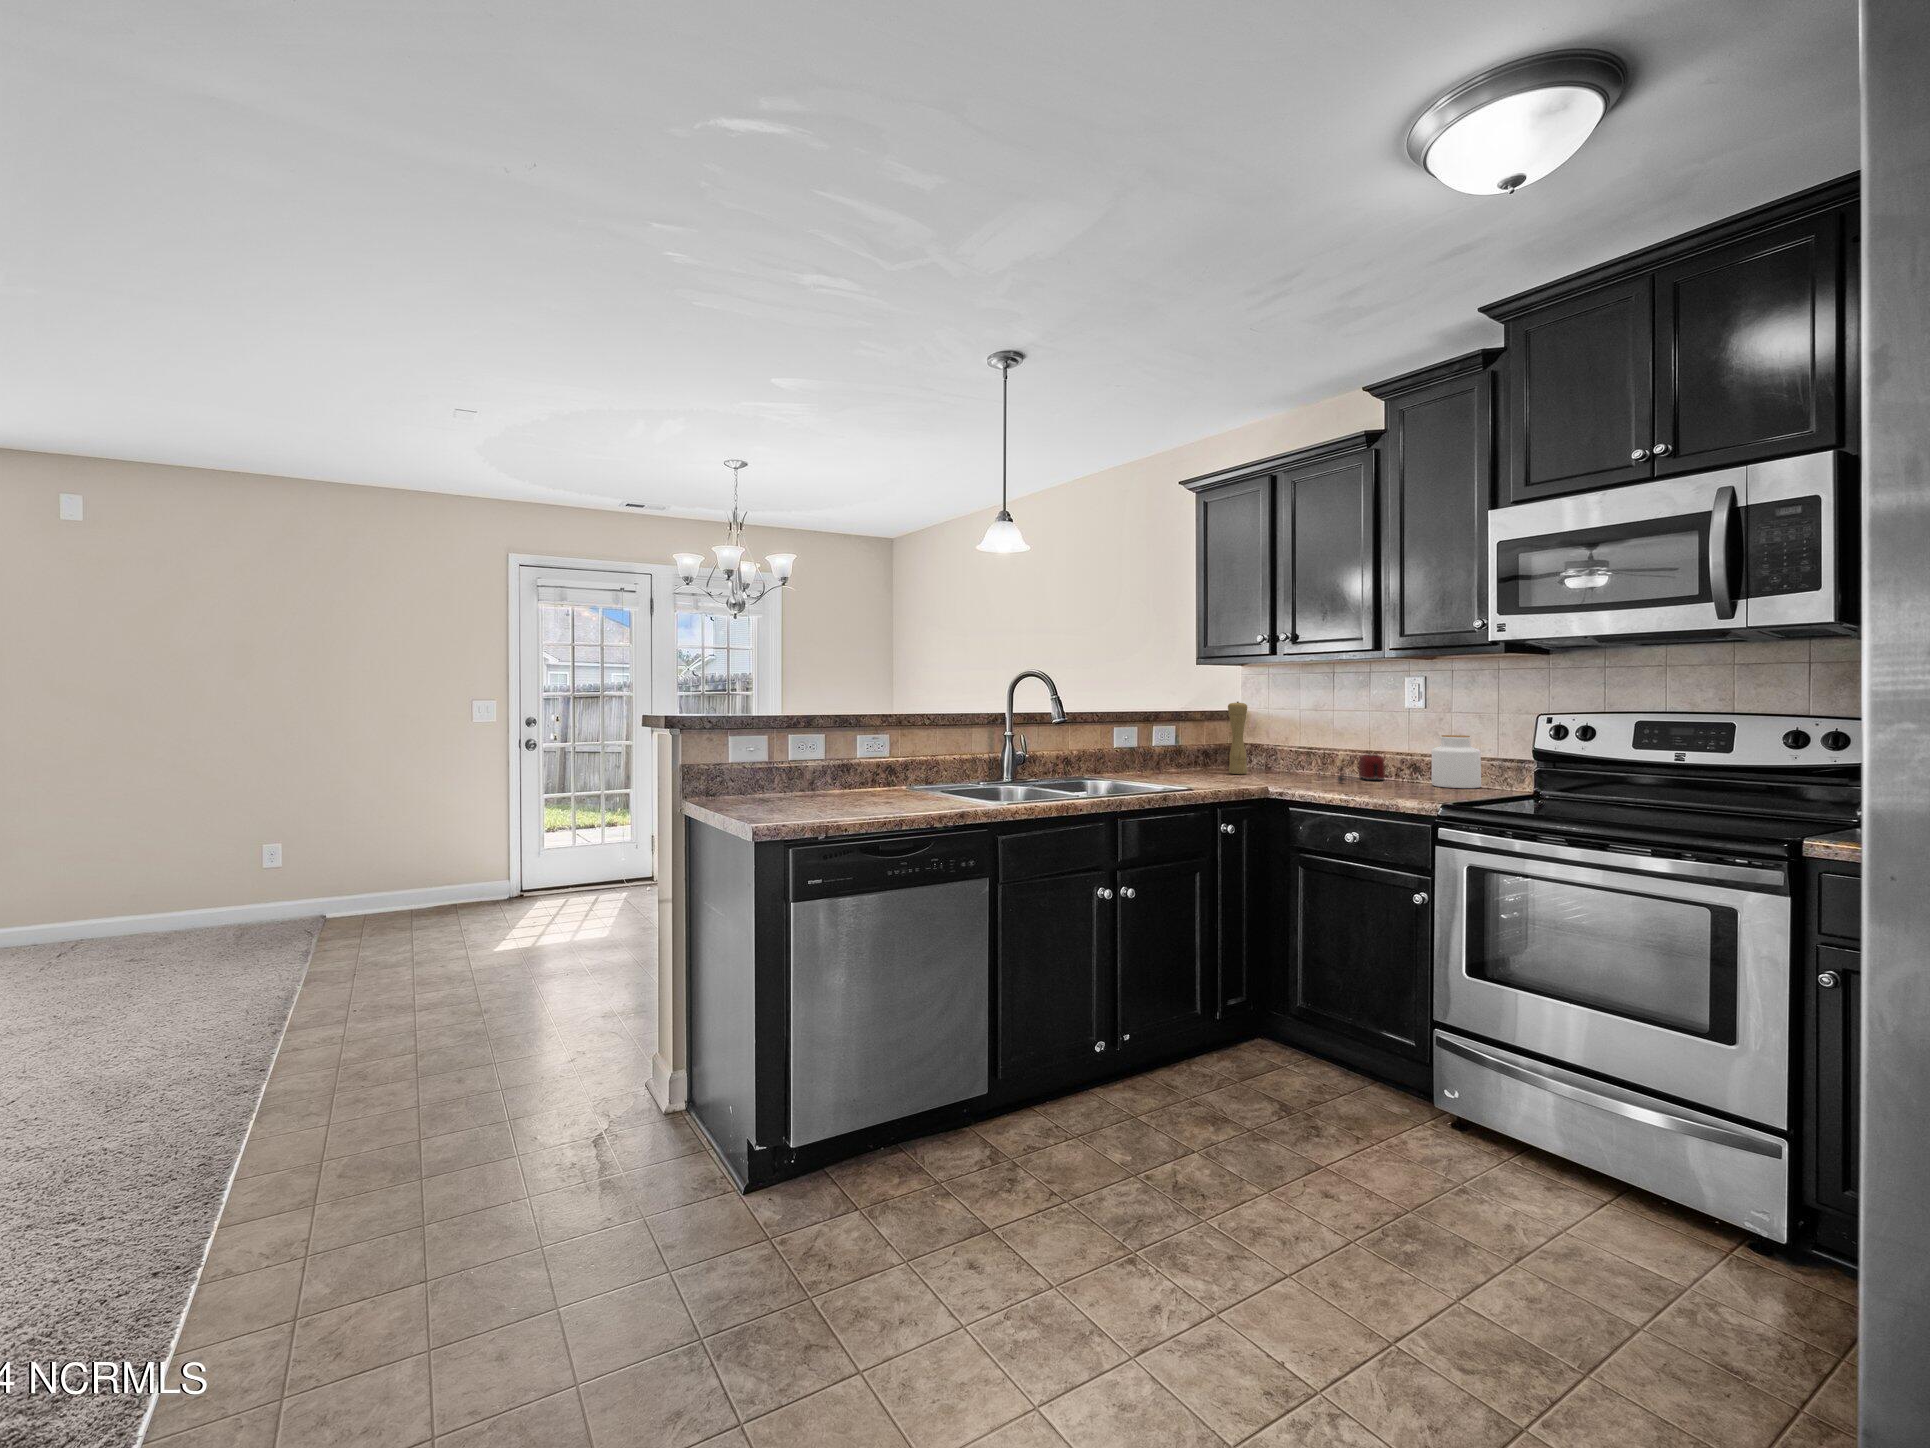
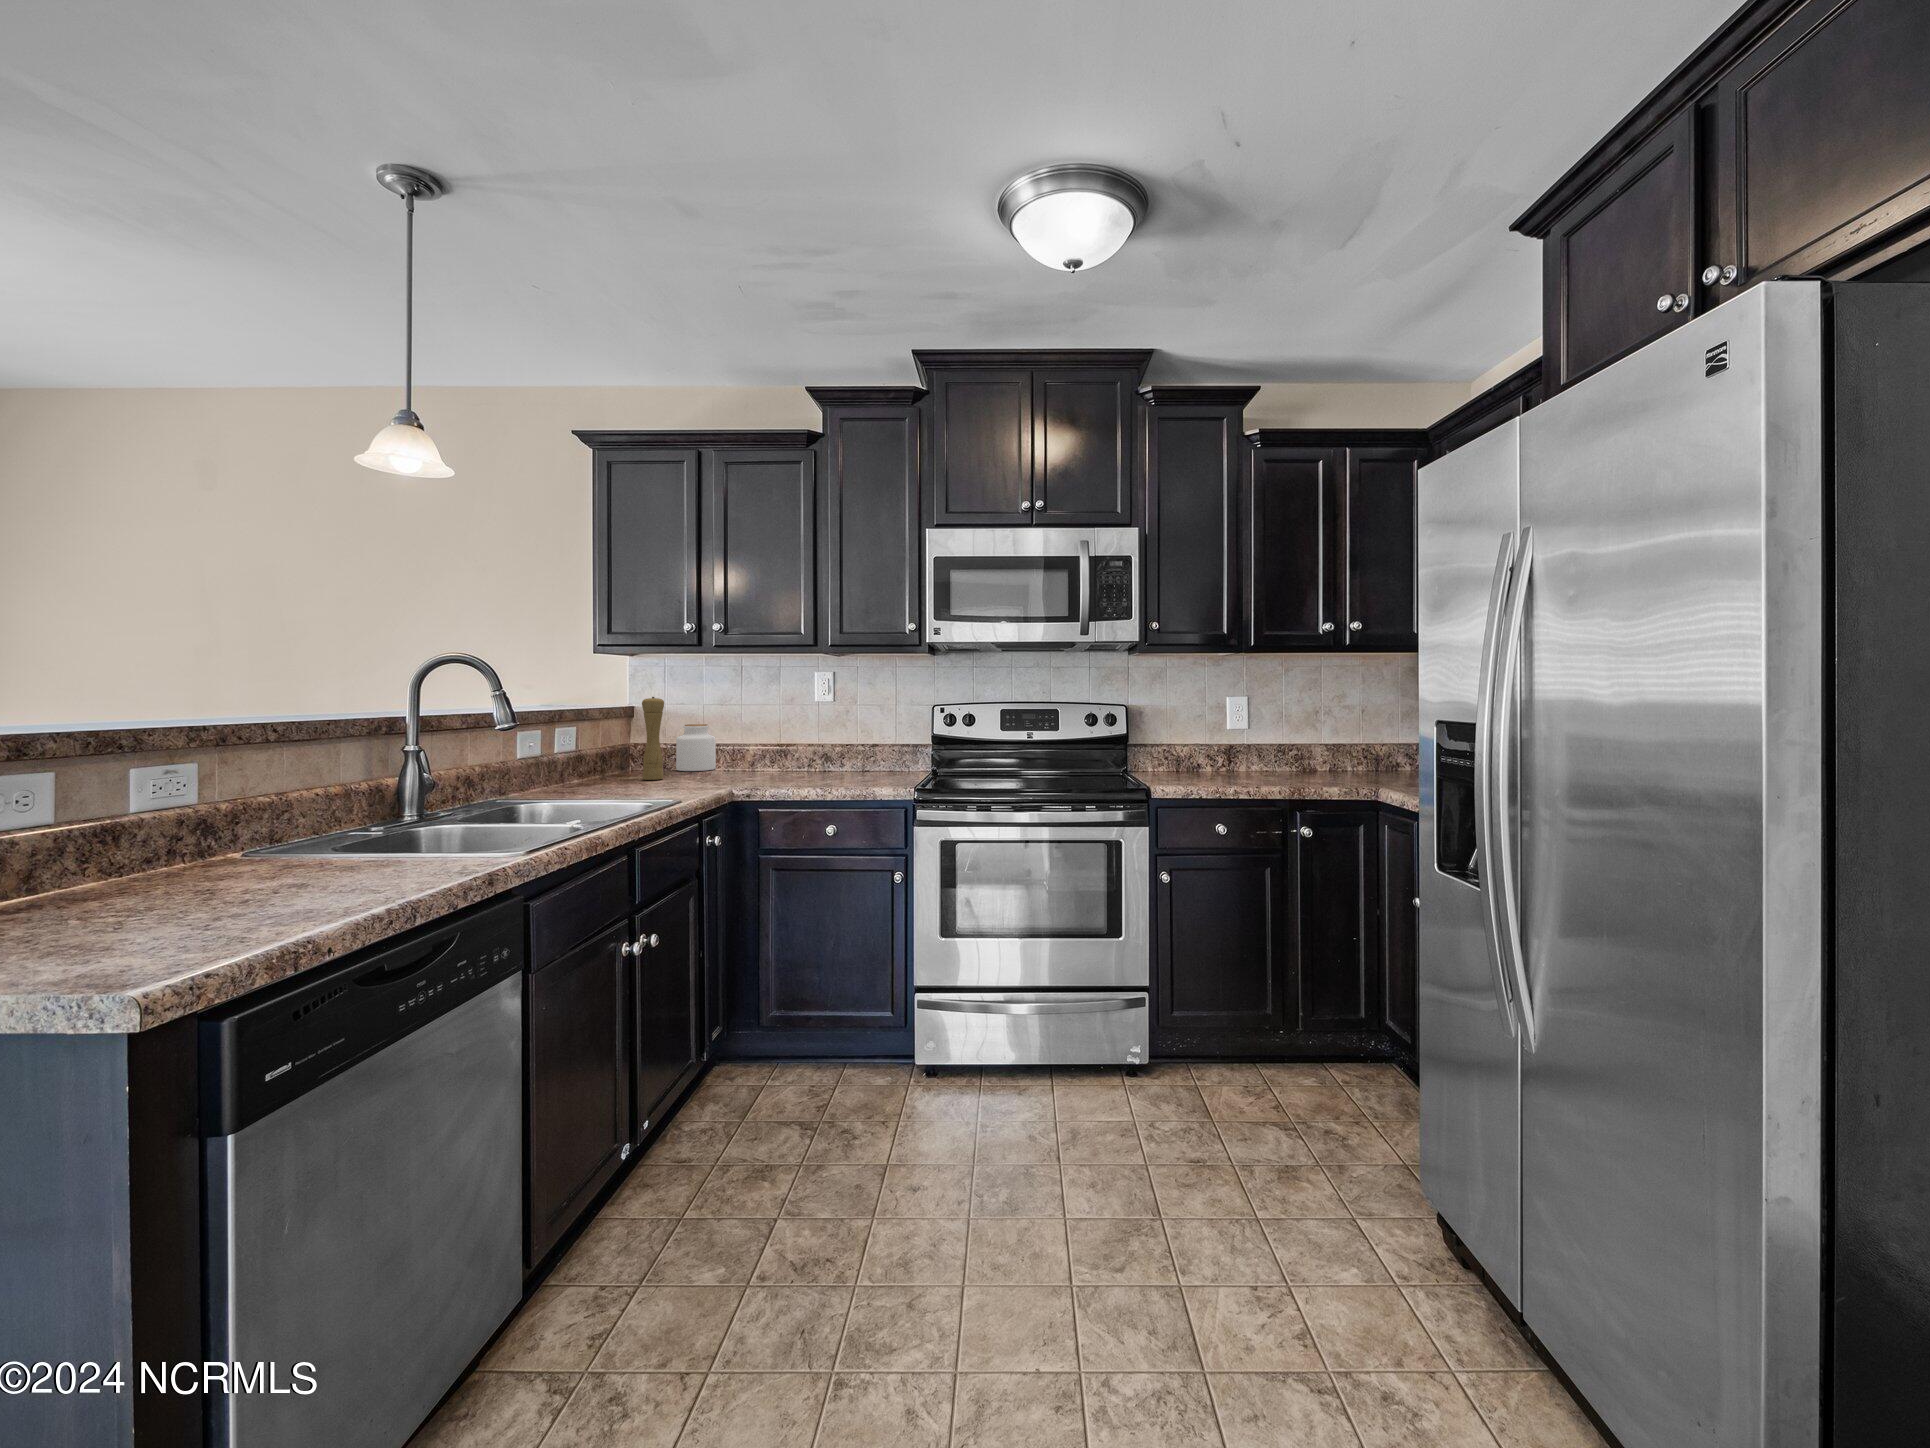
jar: present [1431,735,1481,788] -> present [676,724,716,771]
toaster: present [1338,755,1385,782] -> none [755,748,804,779]

